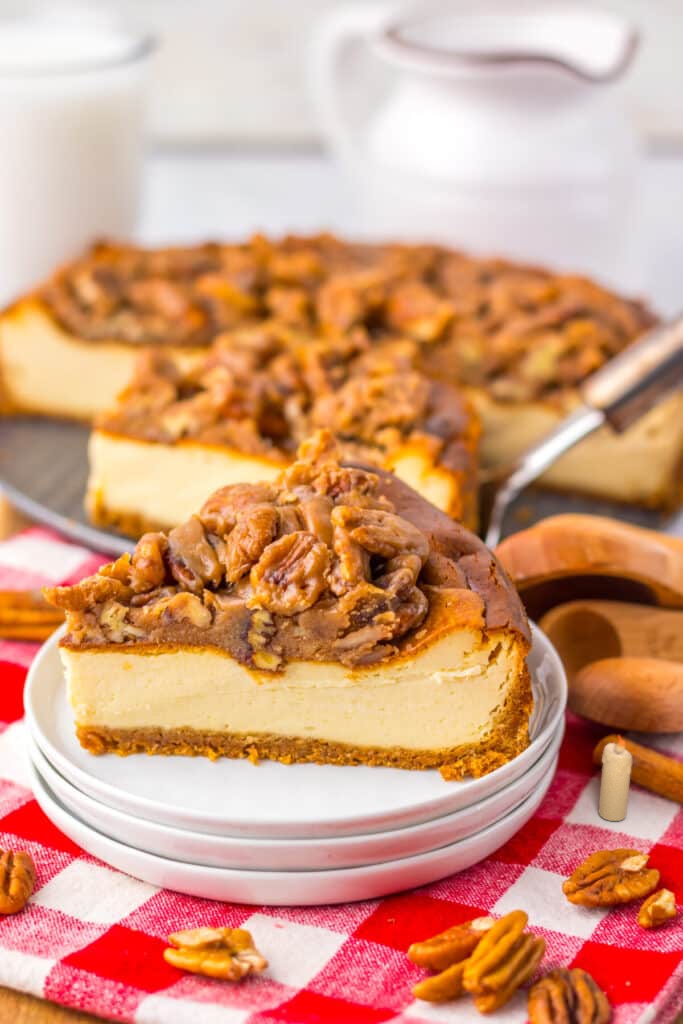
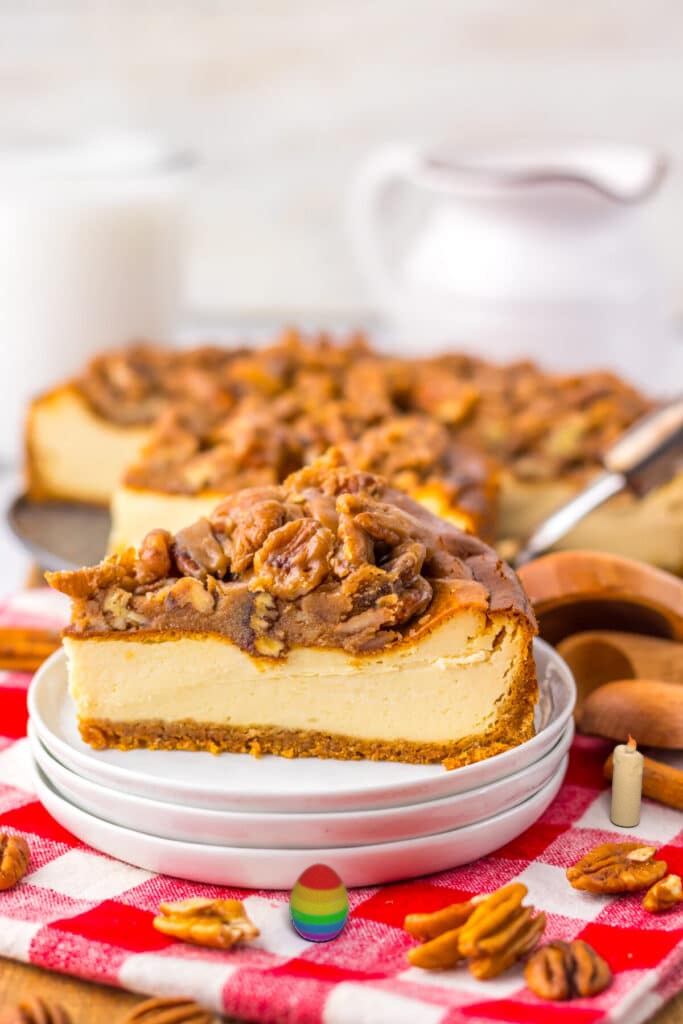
decorative egg: none [297,897,355,972] -> present [289,863,349,941]

